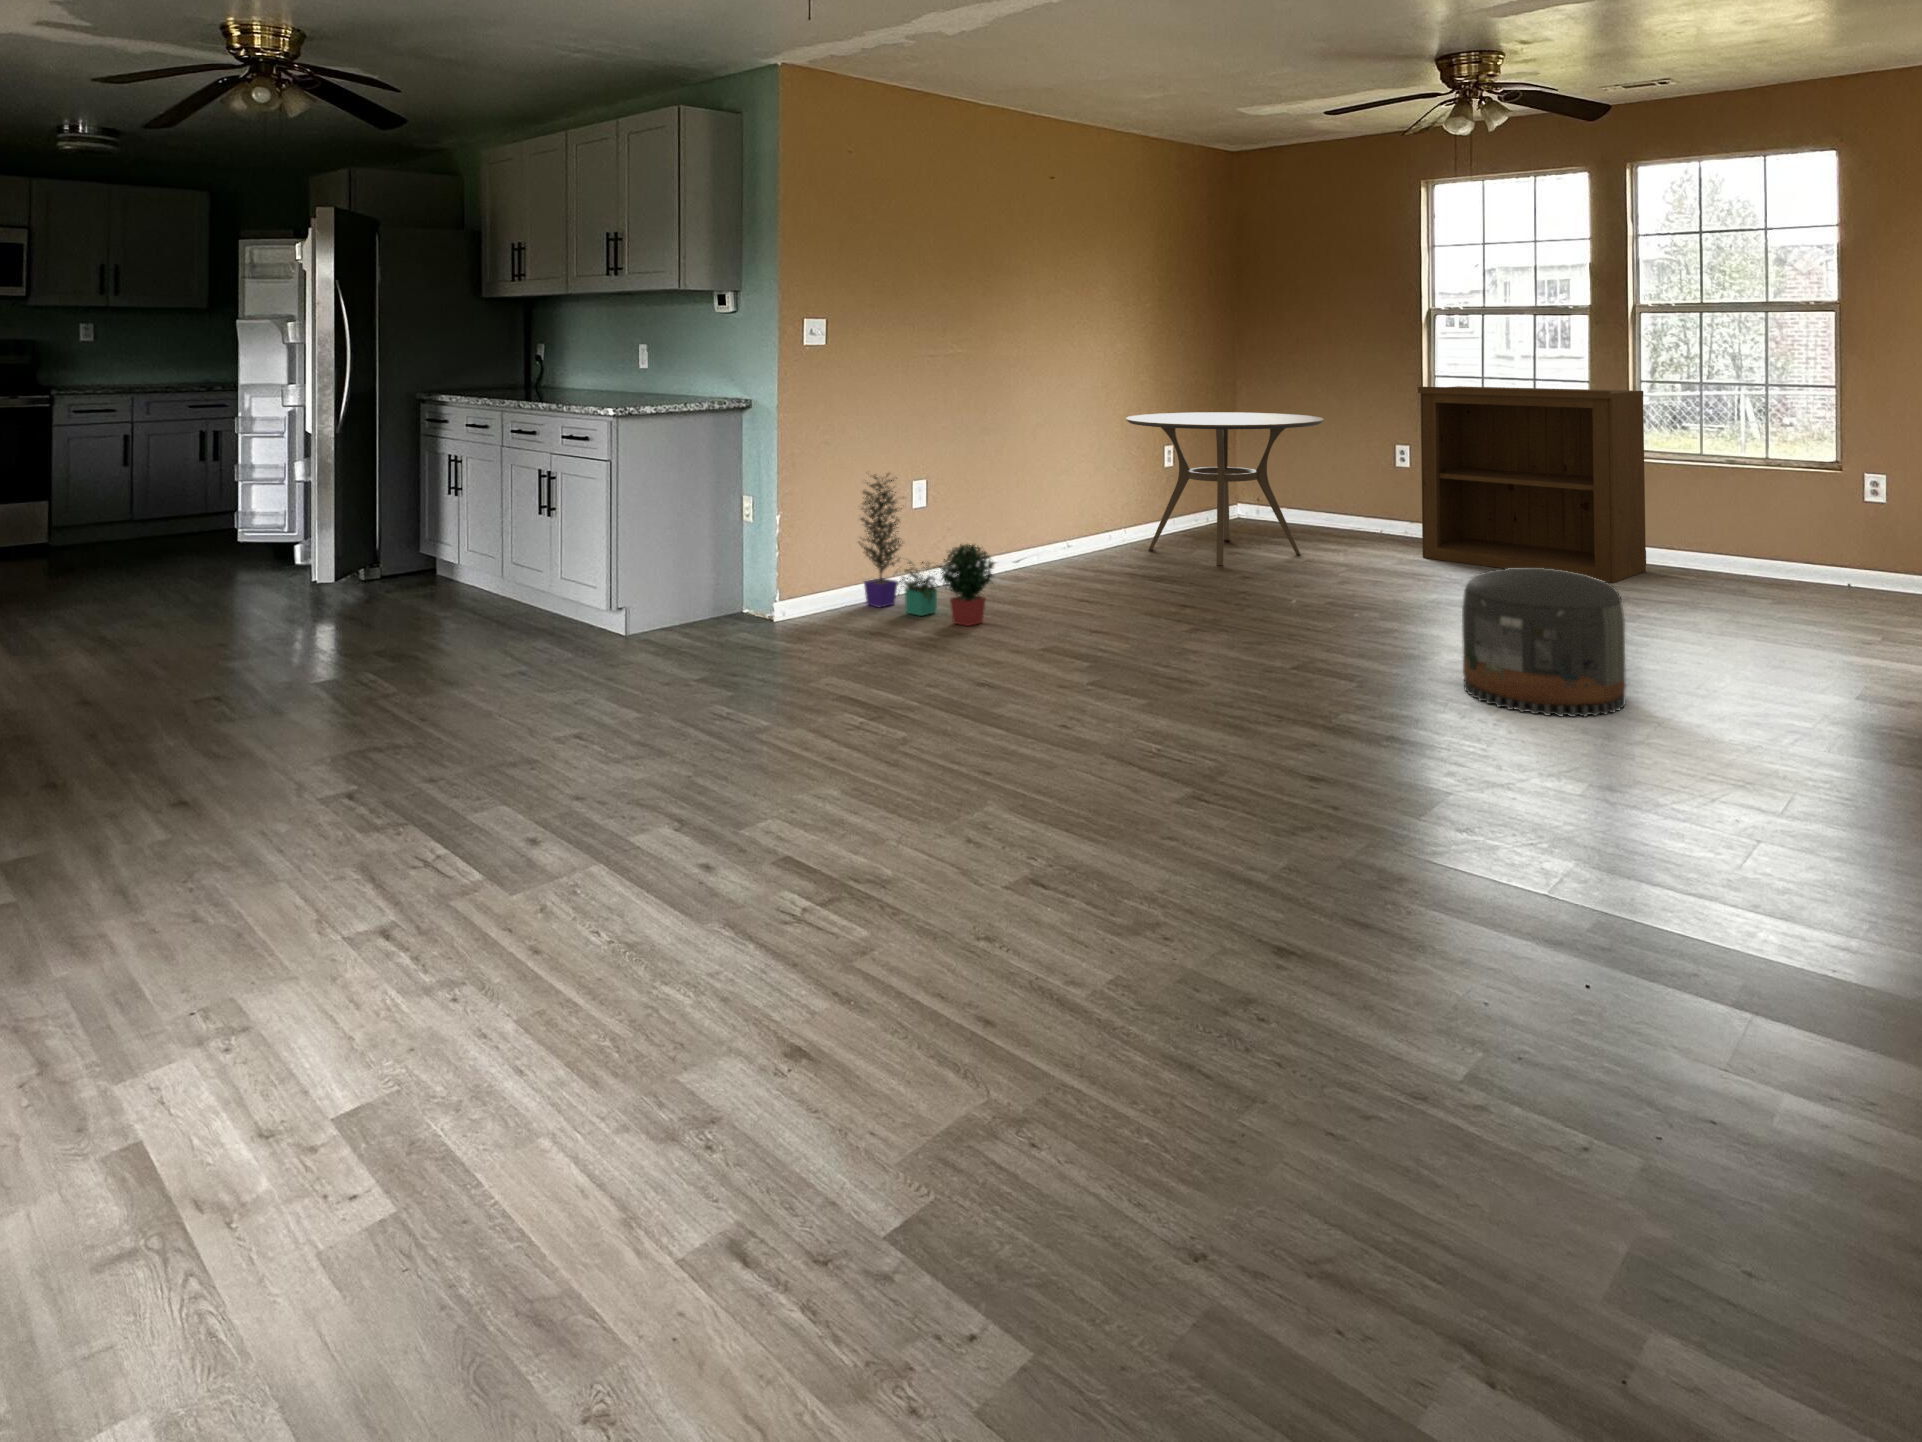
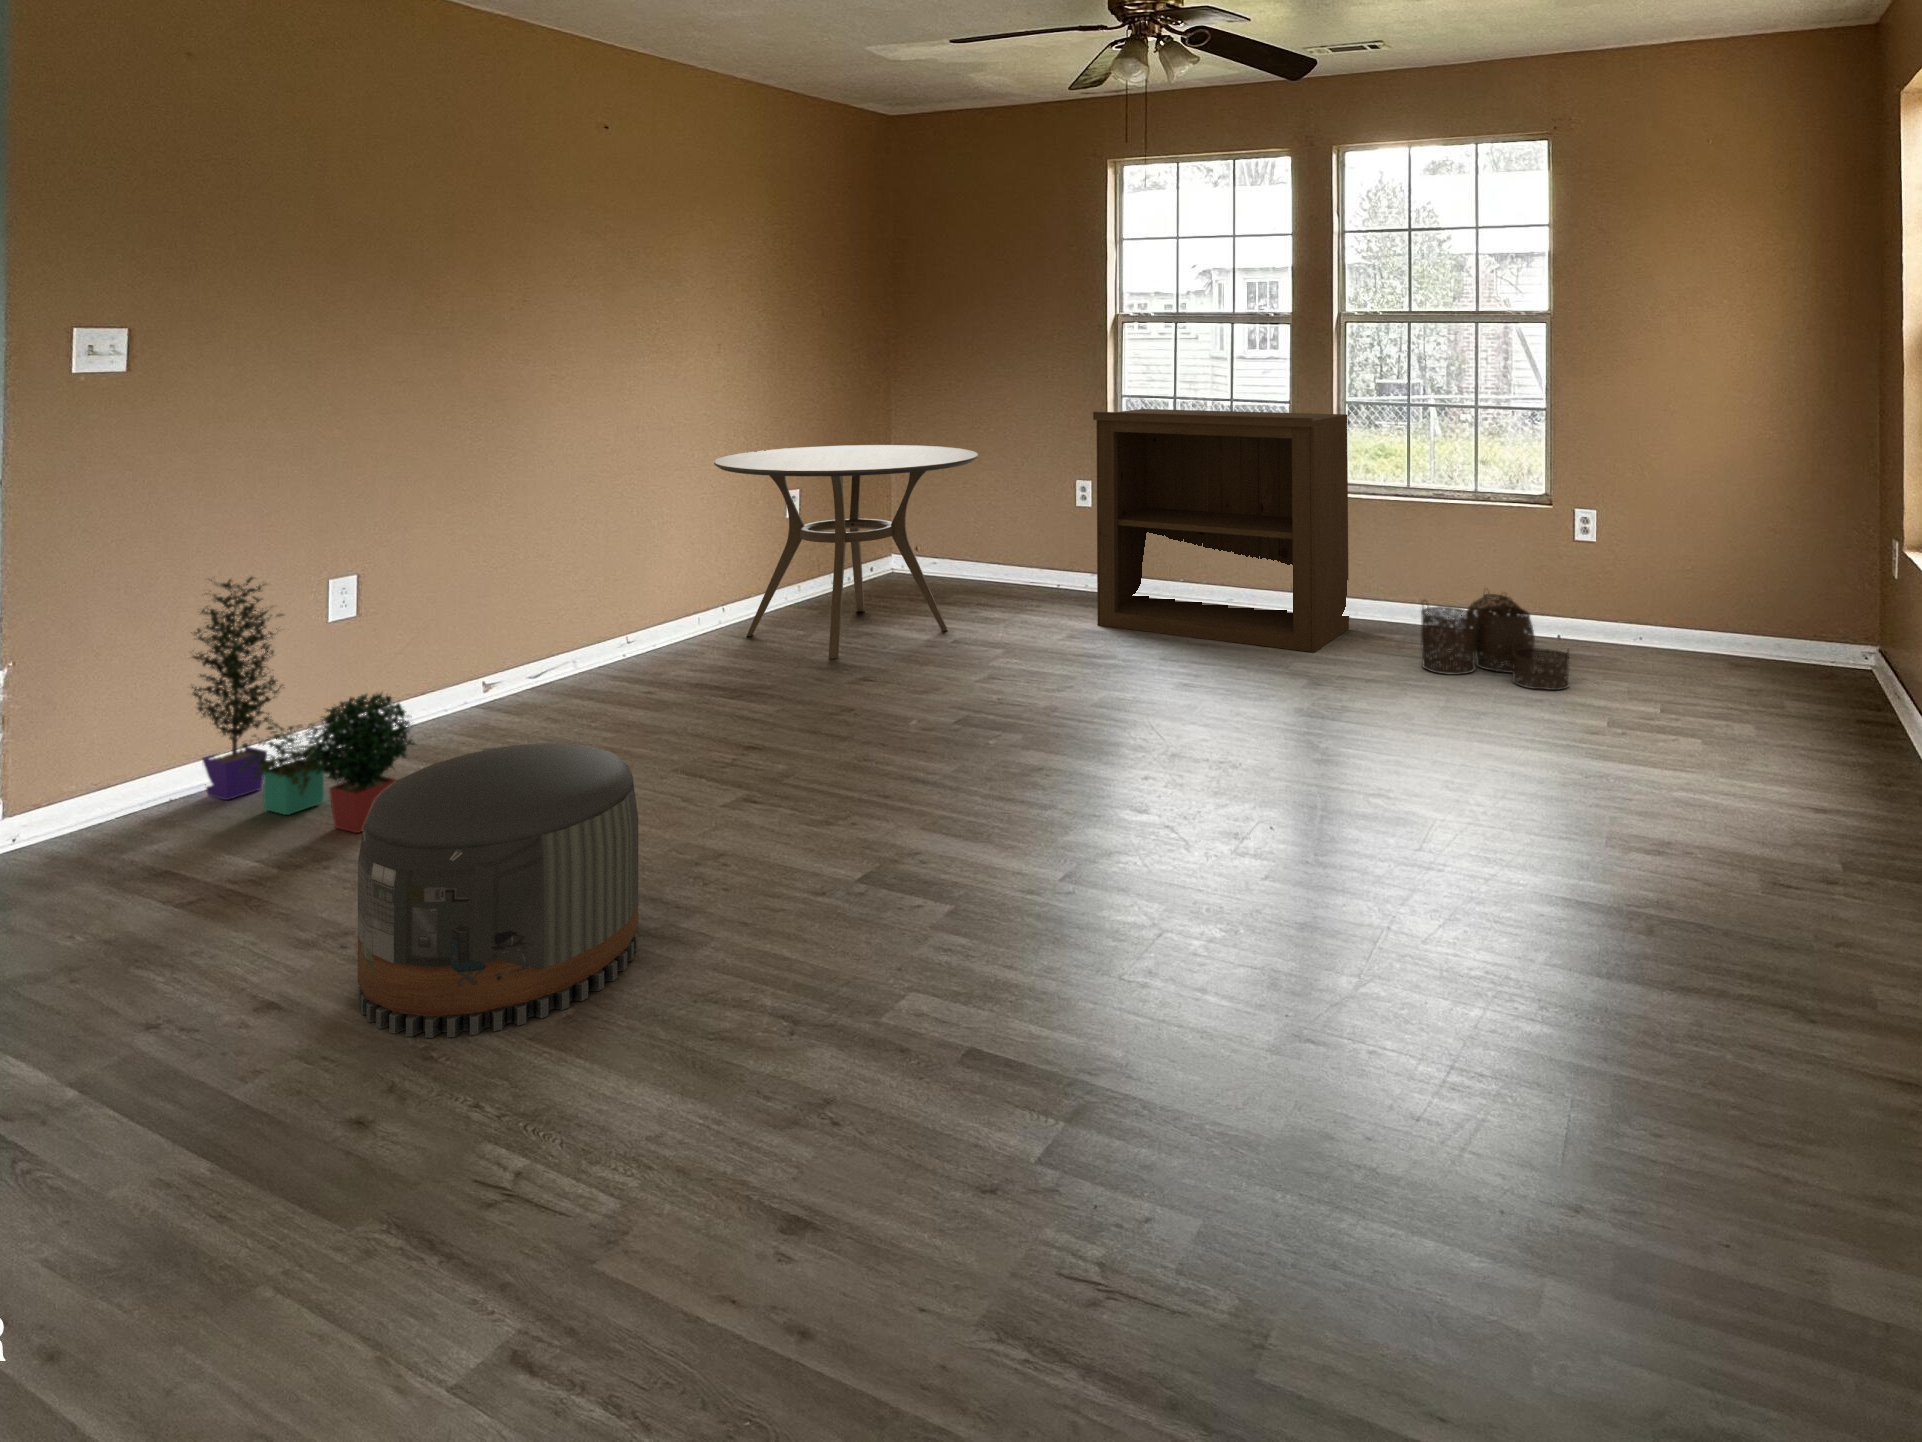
woven basket: none [1711,538,1849,617] -> present [1421,593,1569,690]
pouf: present [1462,568,1626,717] -> present [358,743,638,1038]

